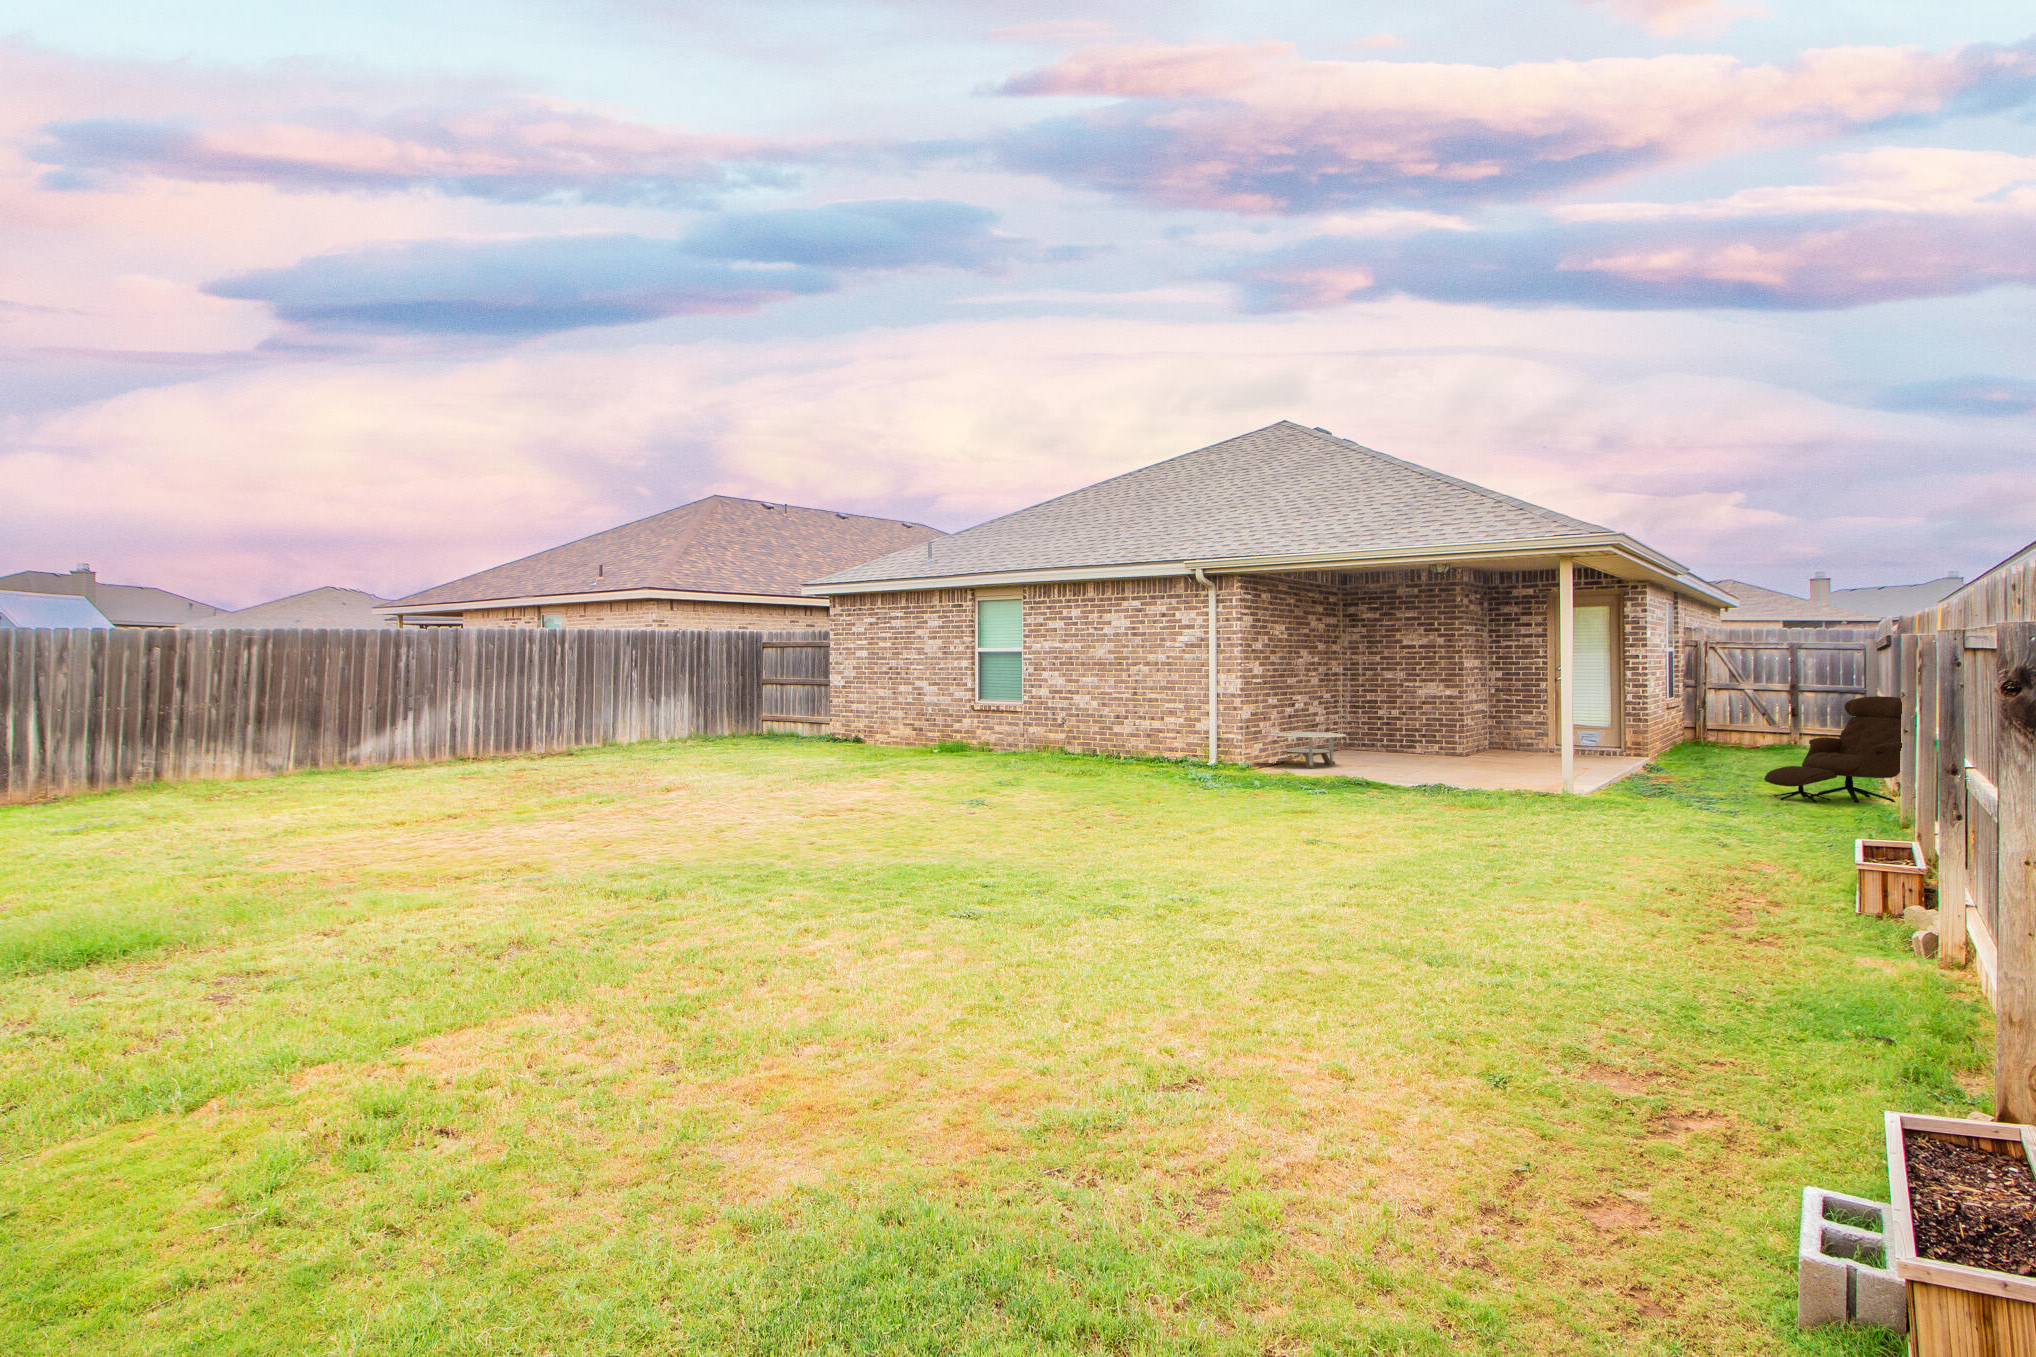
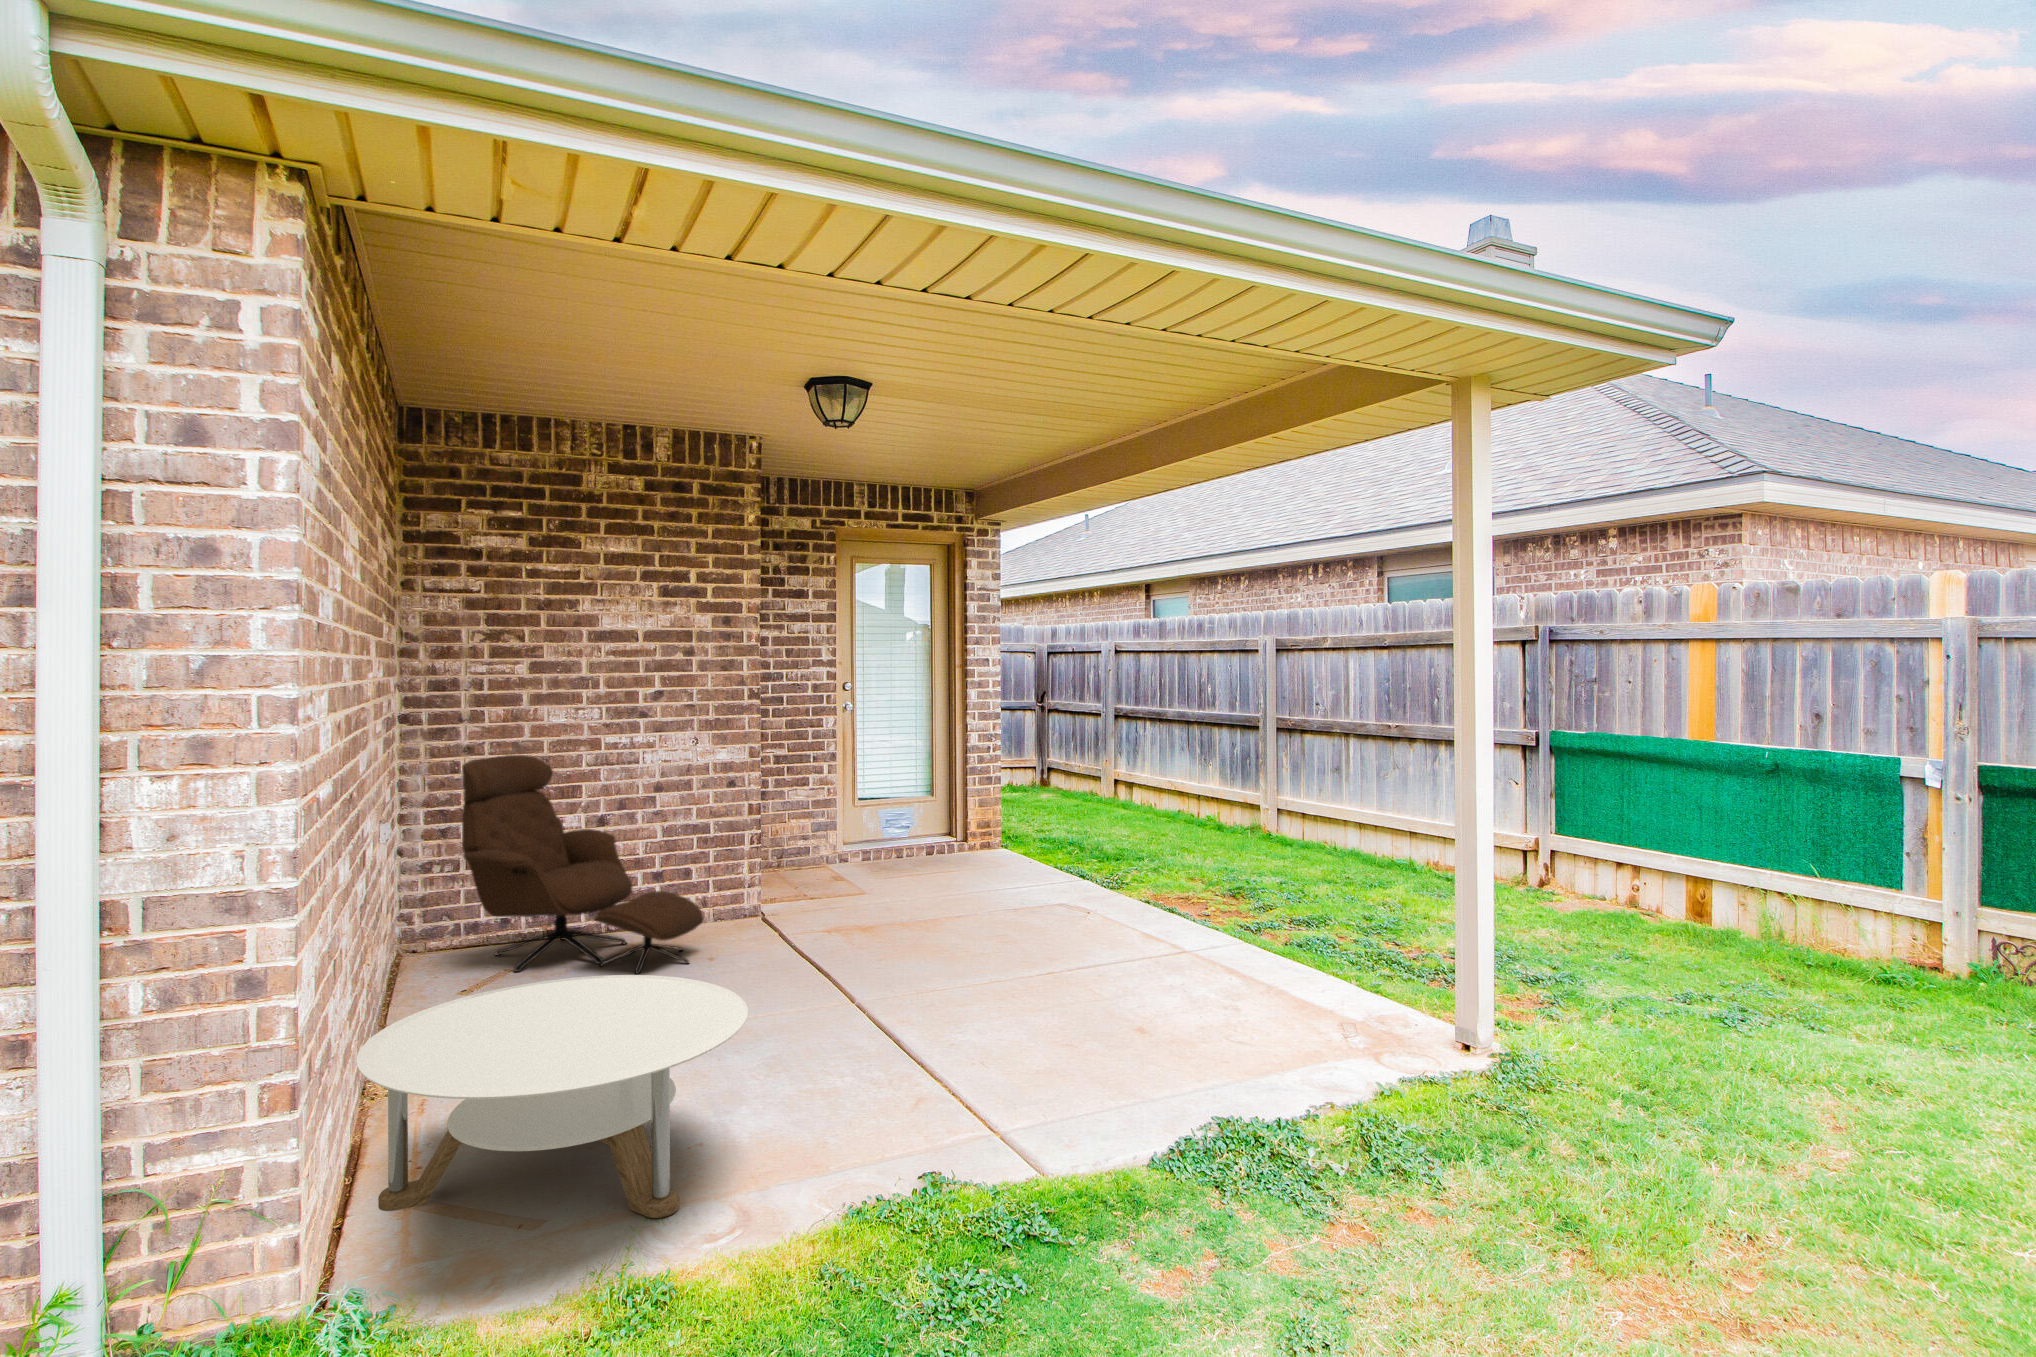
lounge chair: present [1764,696,1902,803] -> present [462,755,704,974]

